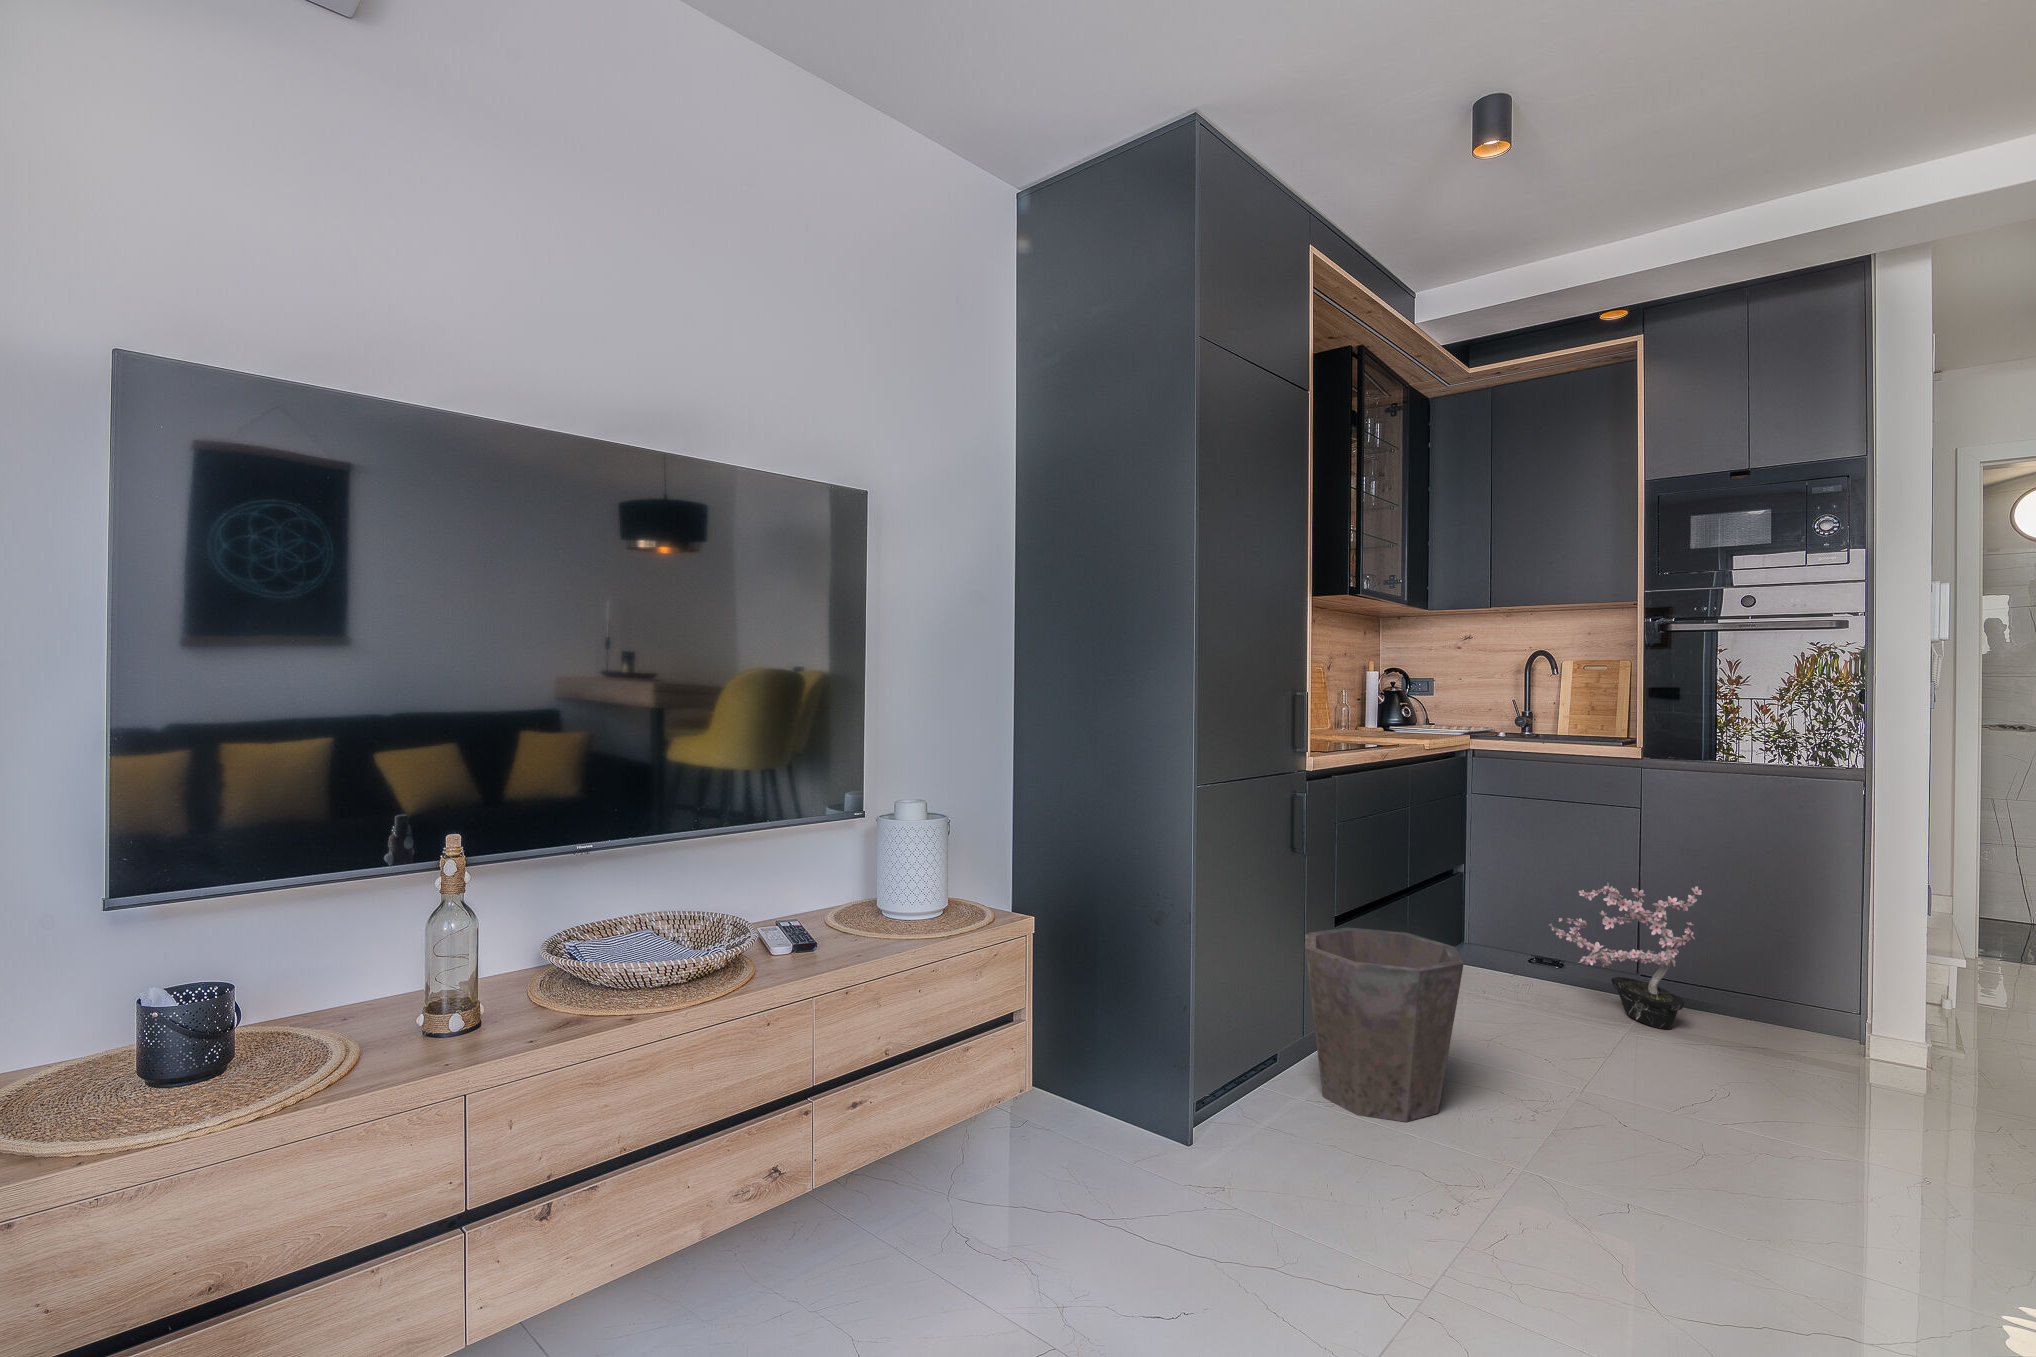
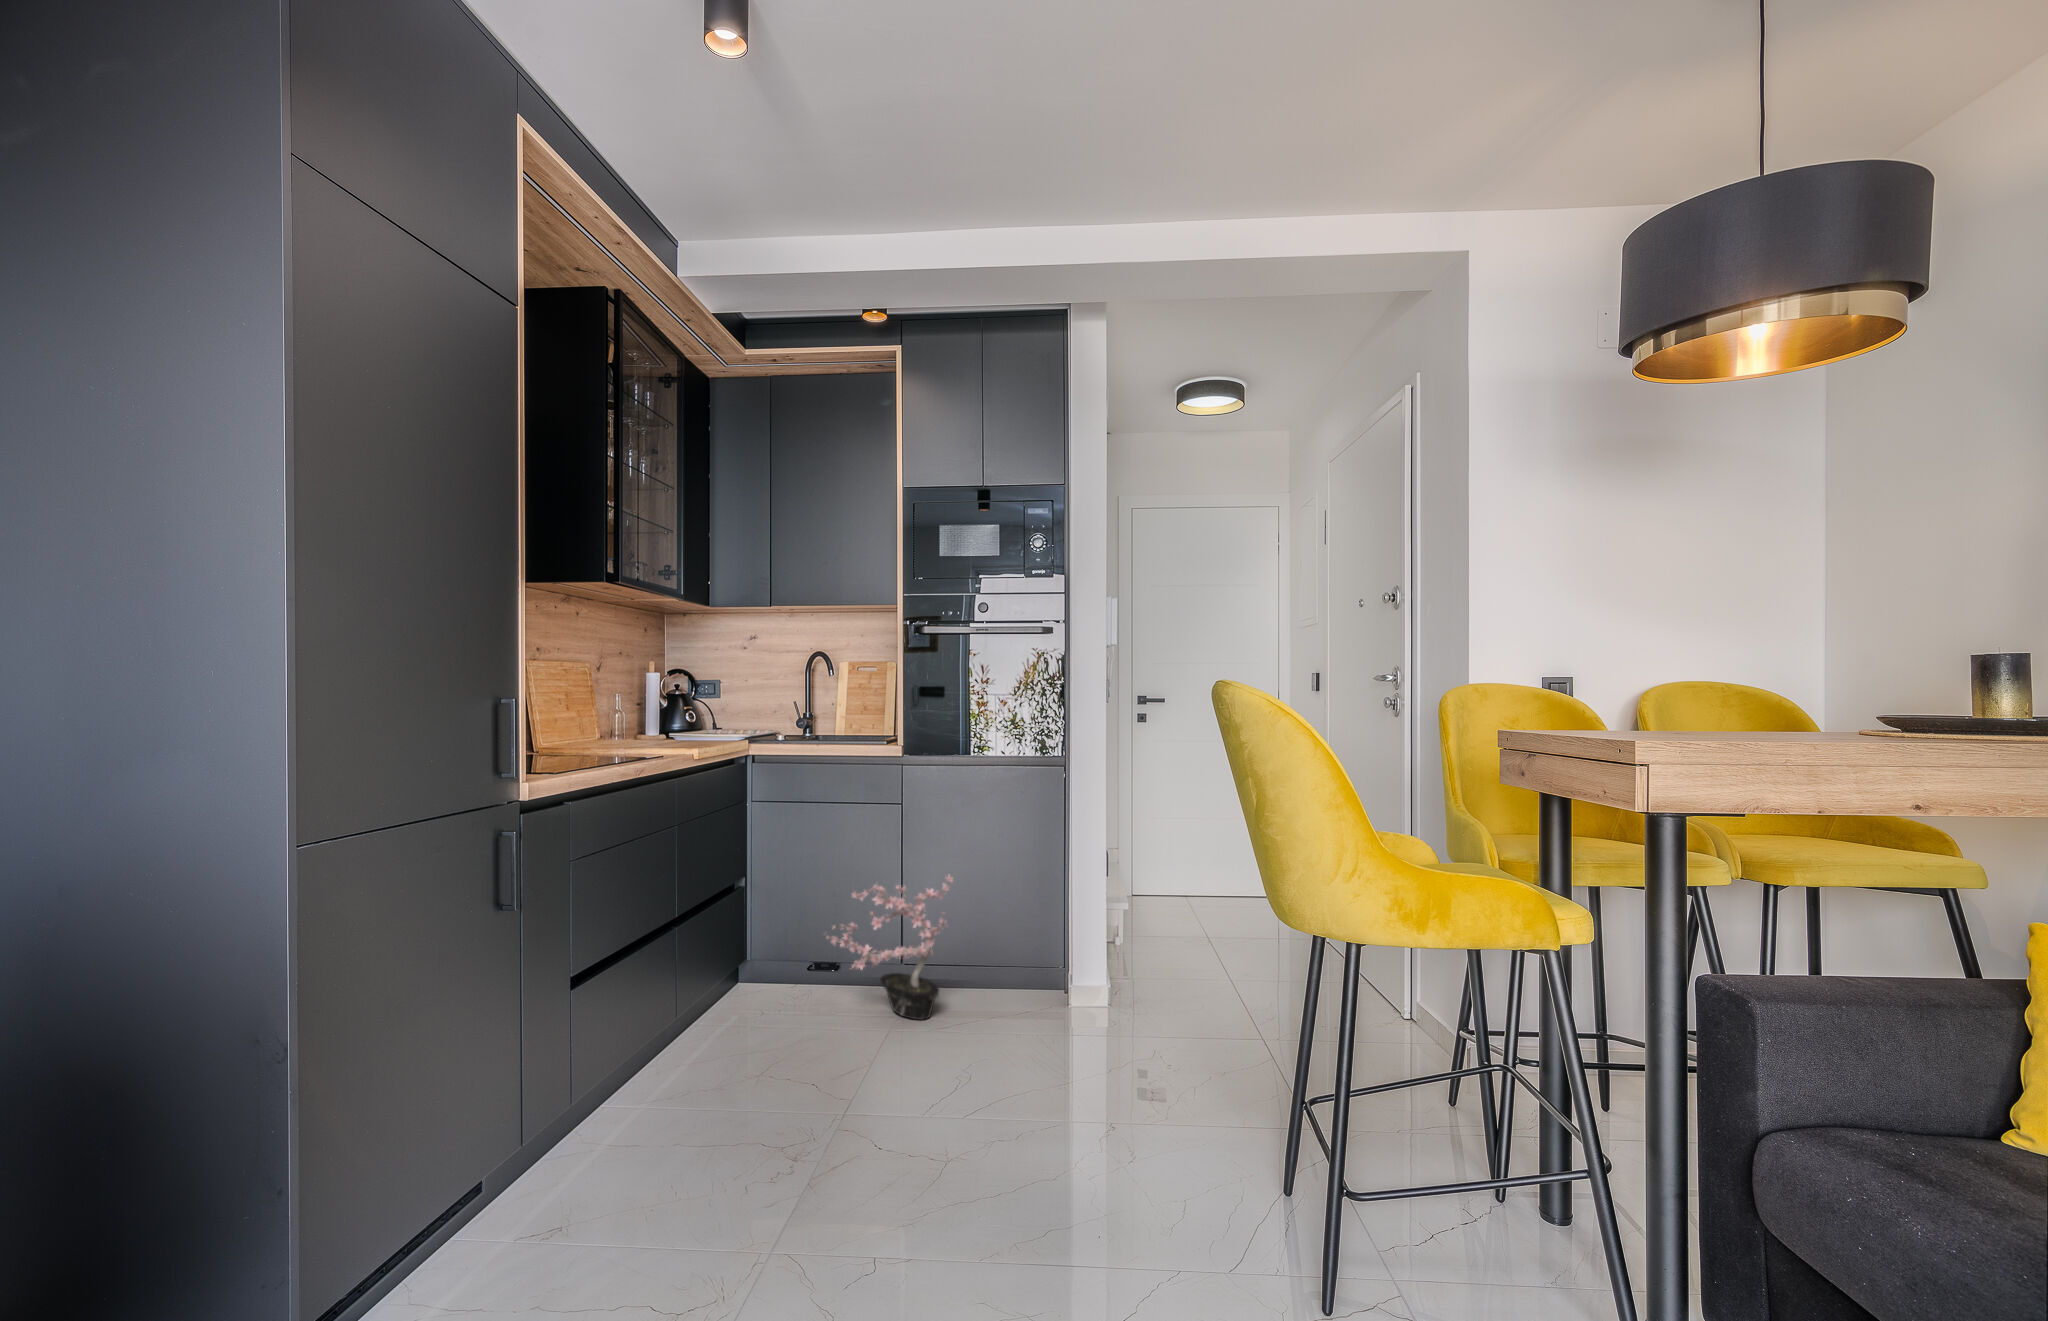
waste bin: present [1305,927,1464,1122] -> none [497,993,708,1264]

